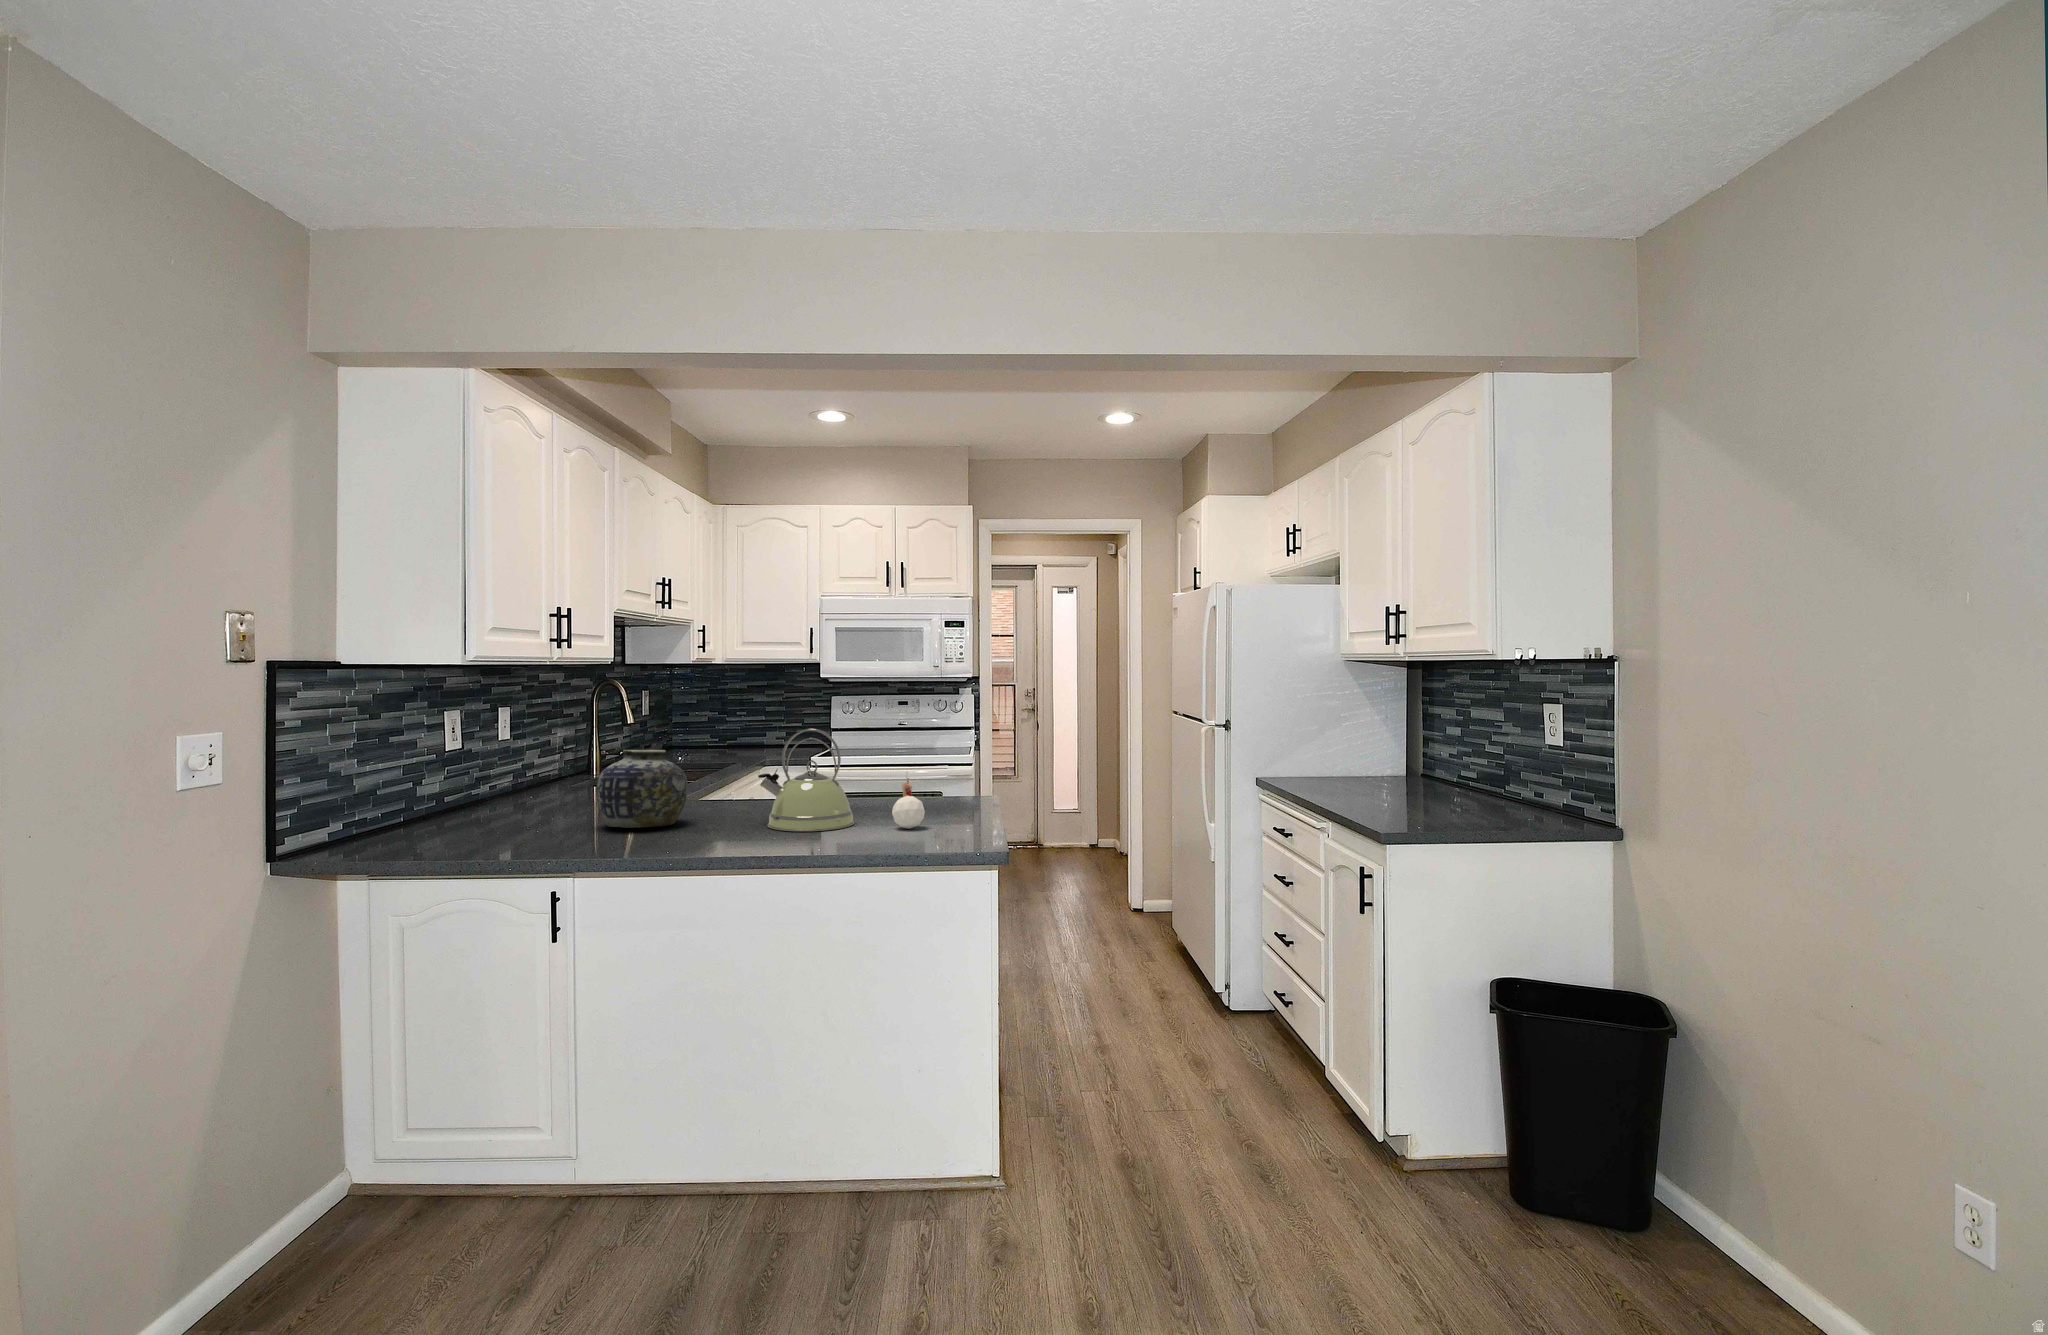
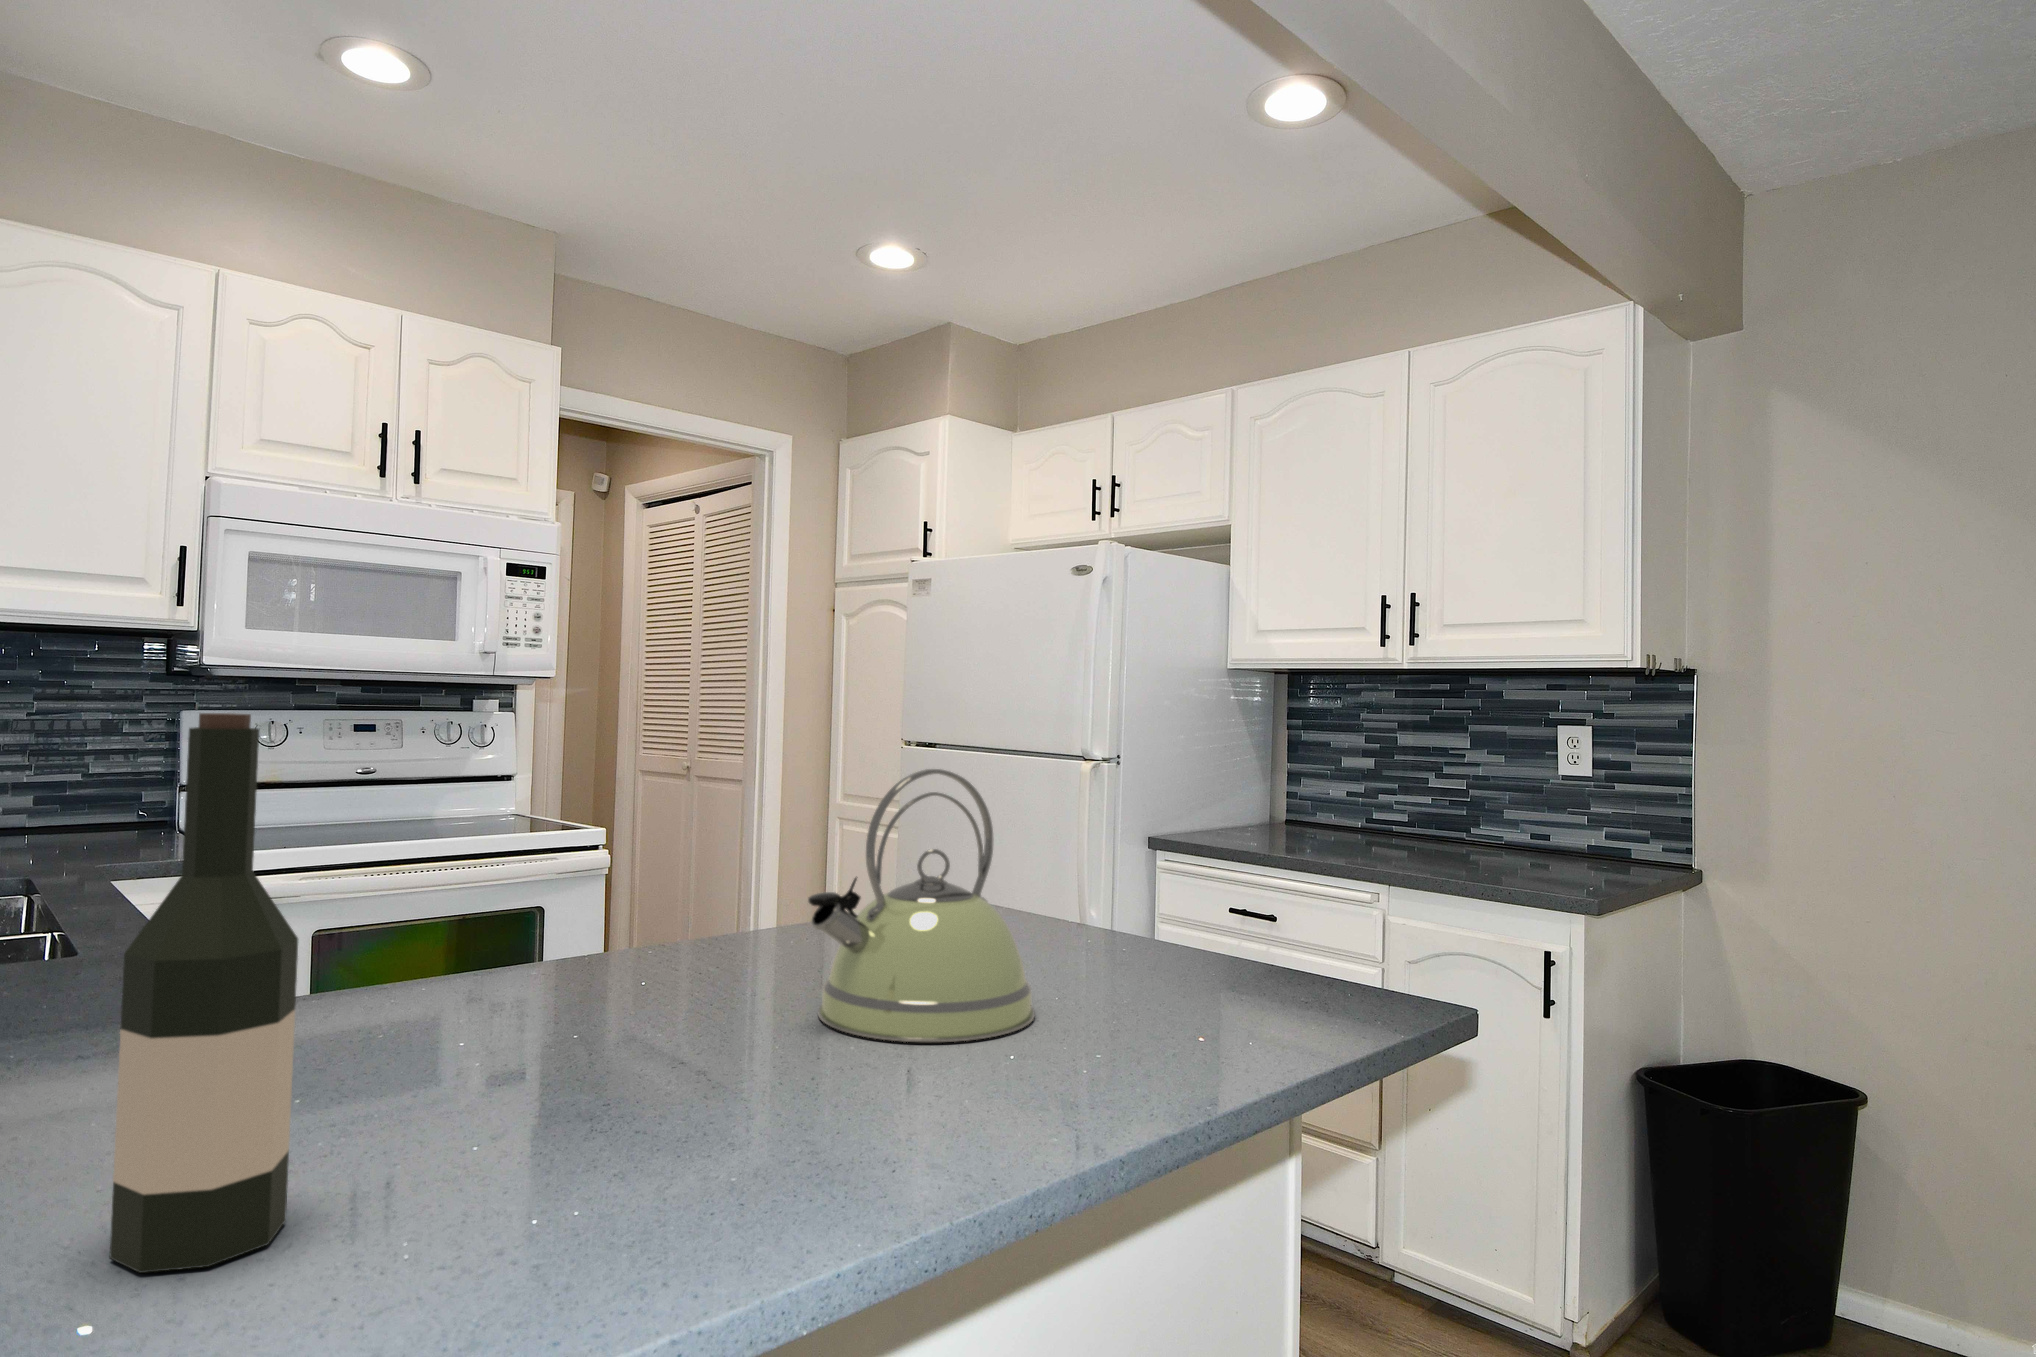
wine bottle: none [517,712,554,838] -> present [110,713,298,1273]
vase: present [596,750,688,828] -> none [341,845,652,1132]
candle: present [892,772,925,829] -> none [1106,861,1178,990]

